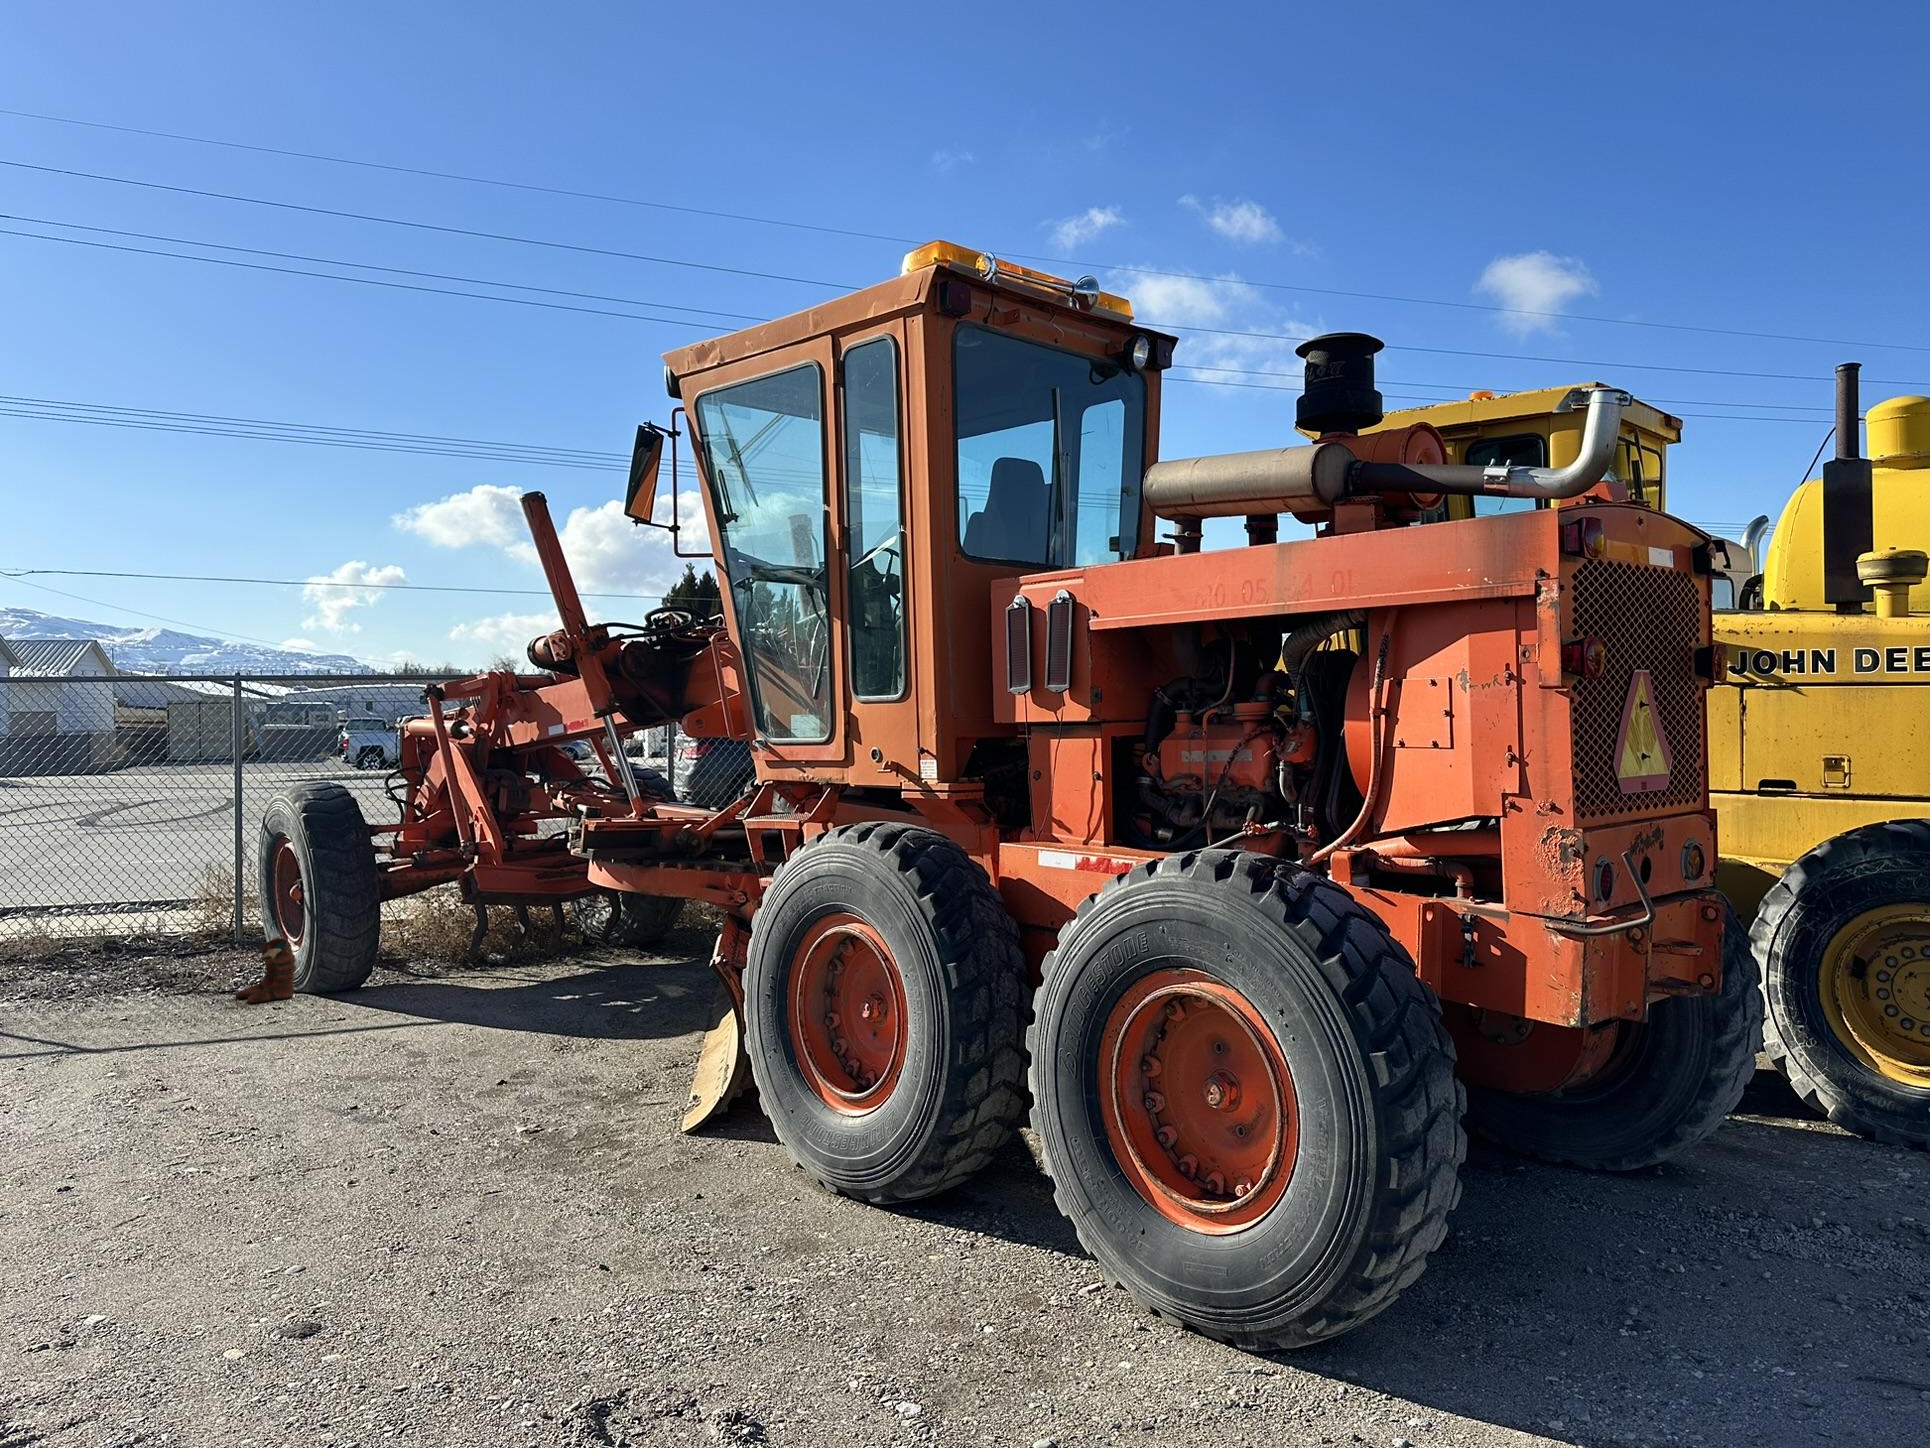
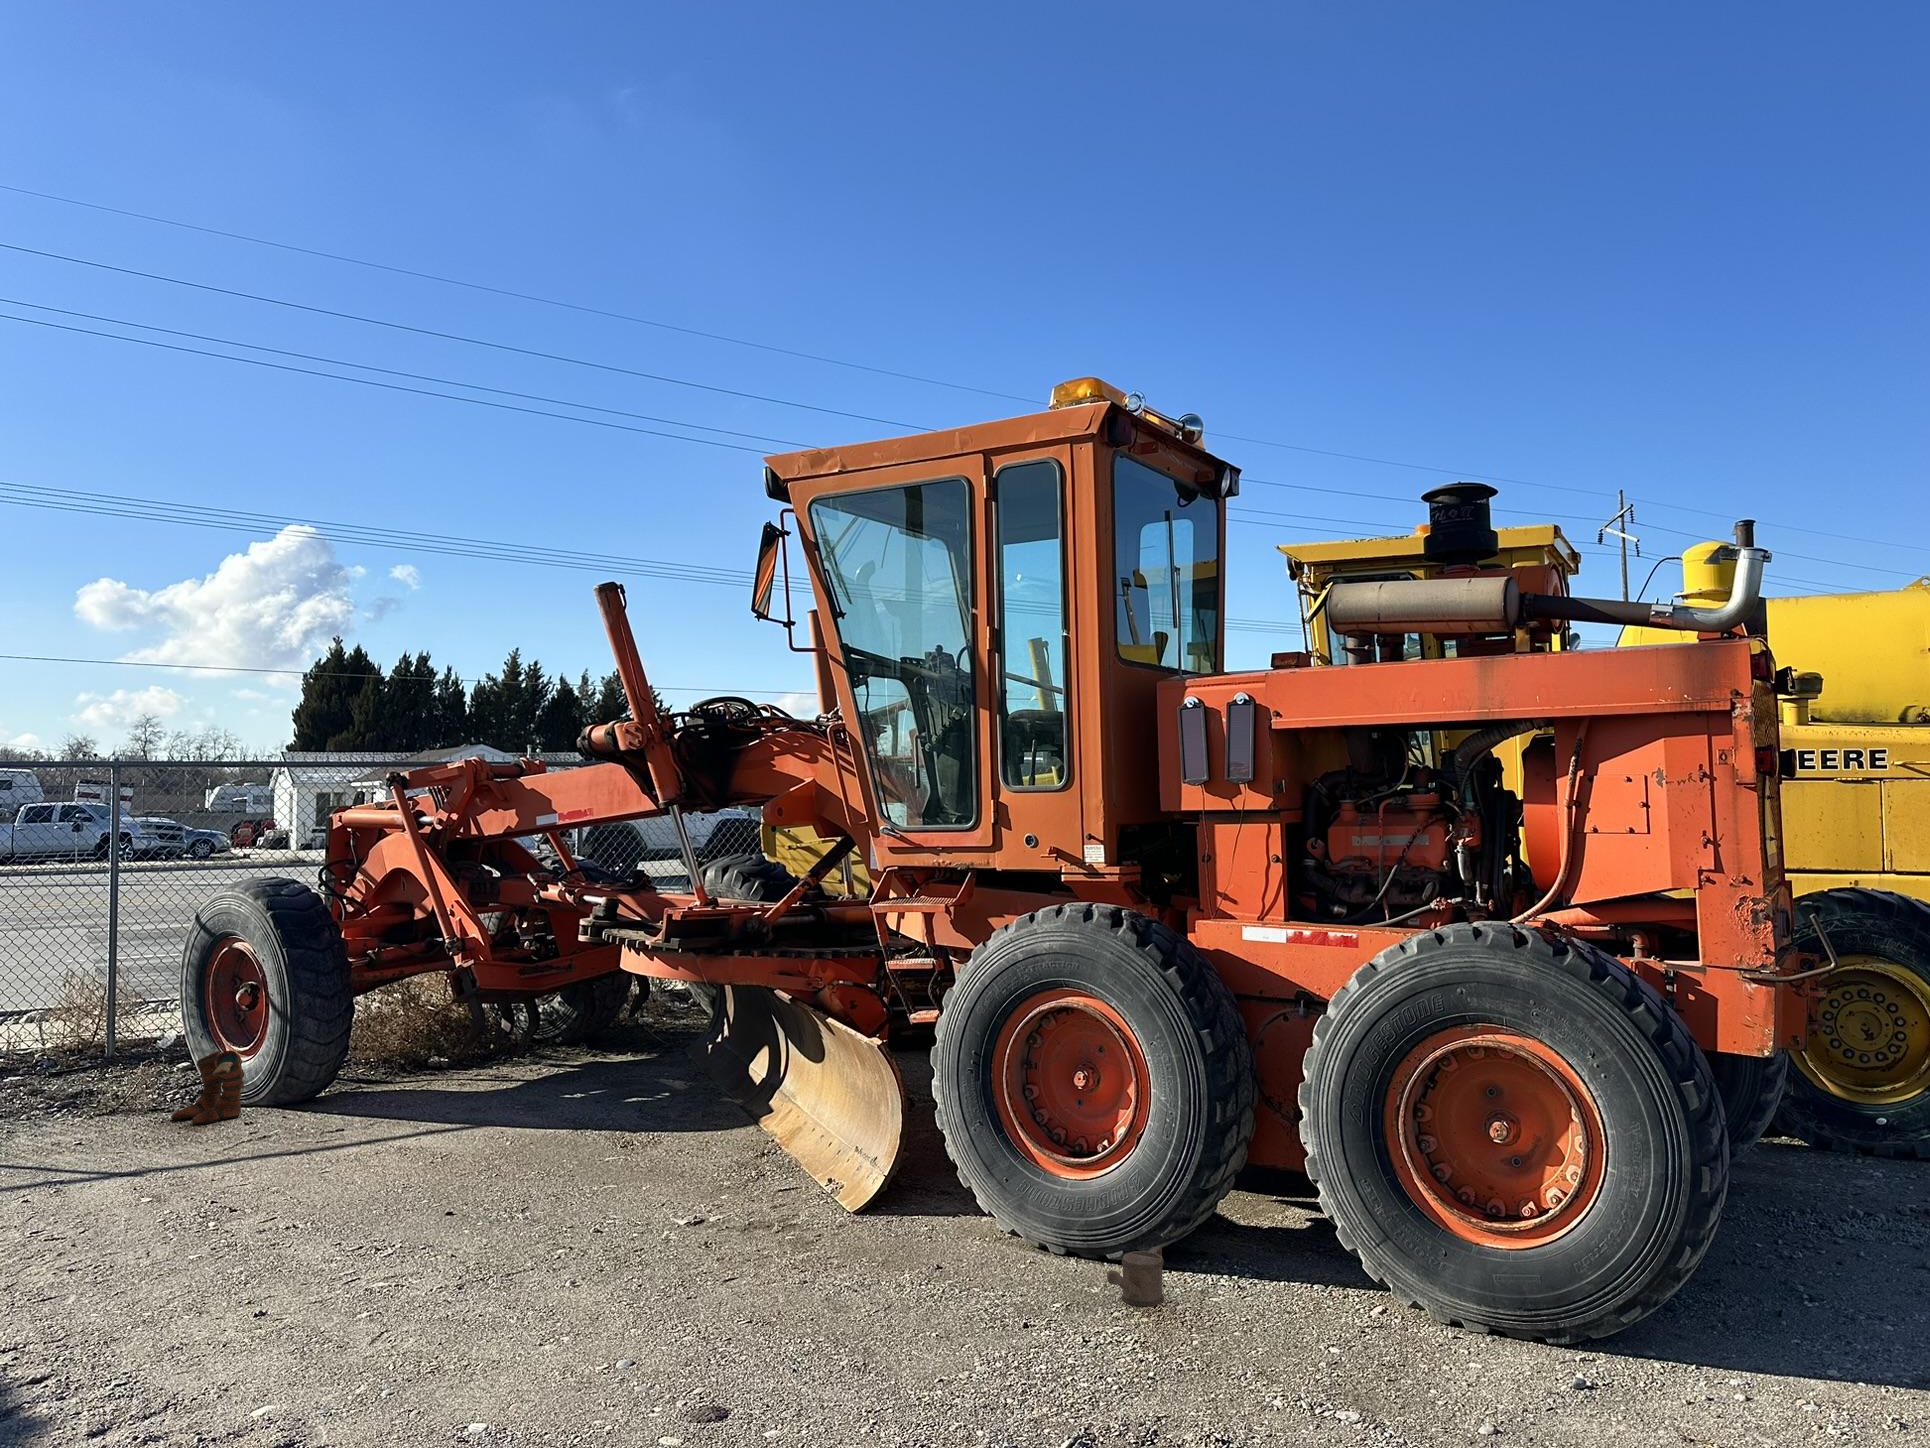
watering can: none [804,1194,903,1260] -> present [1107,1246,1163,1306]

